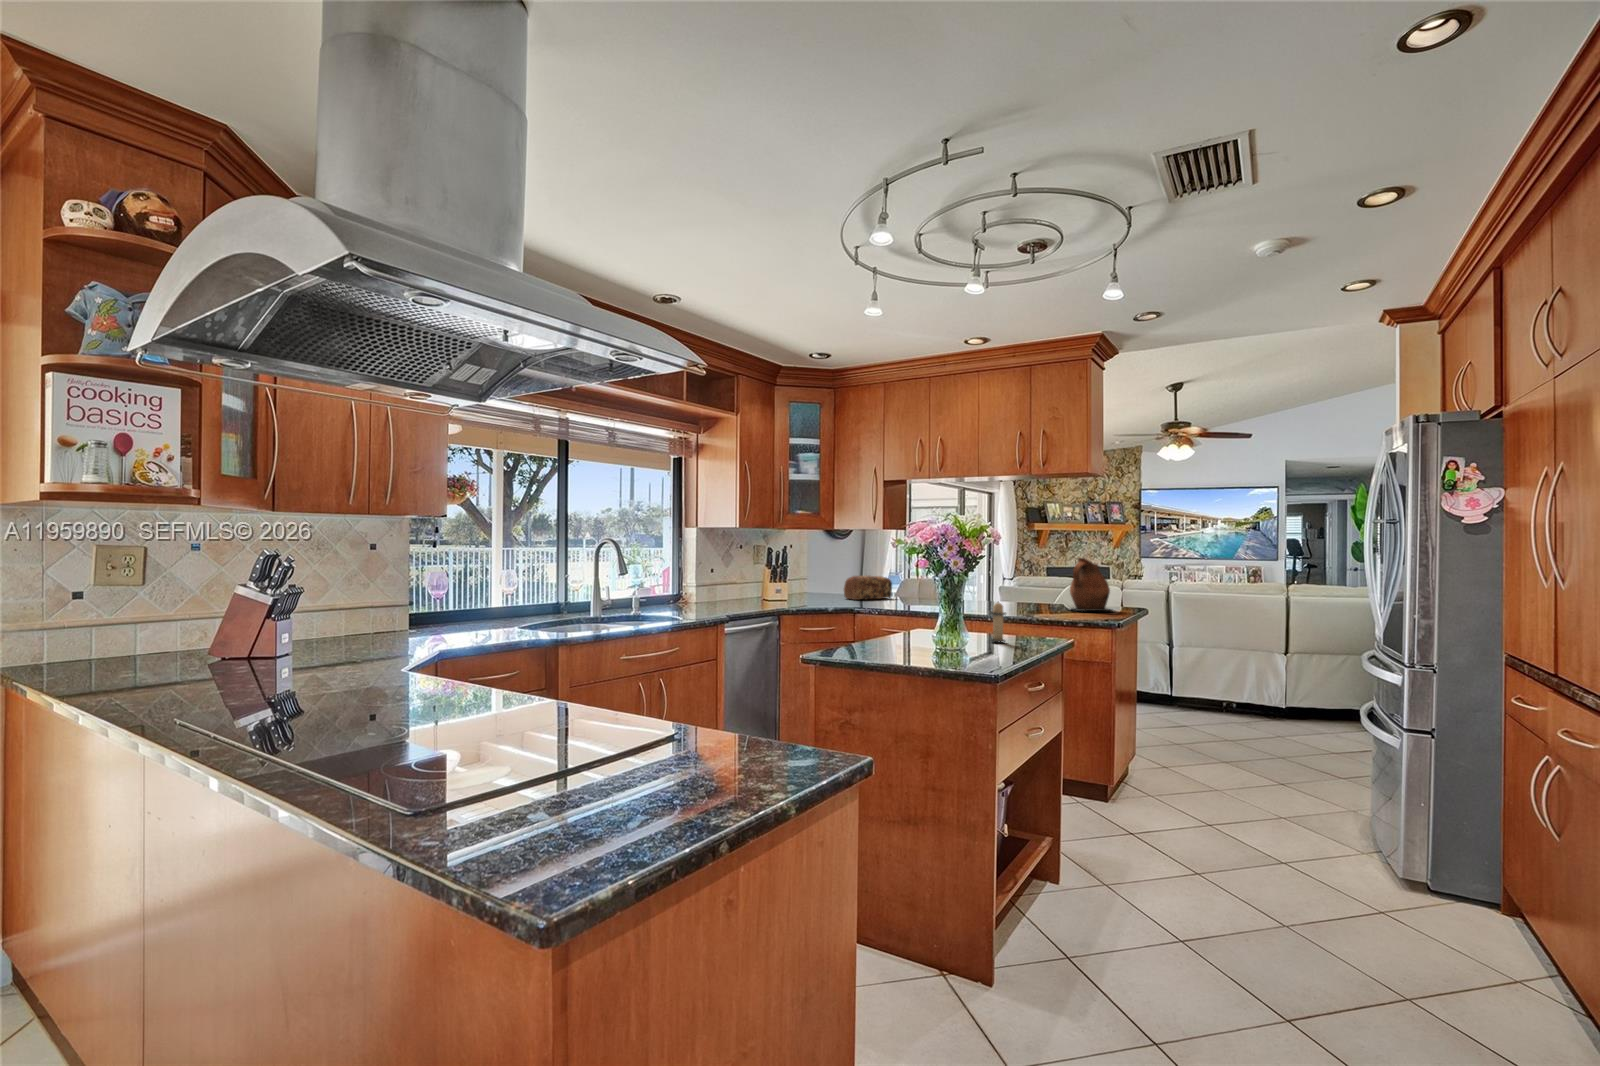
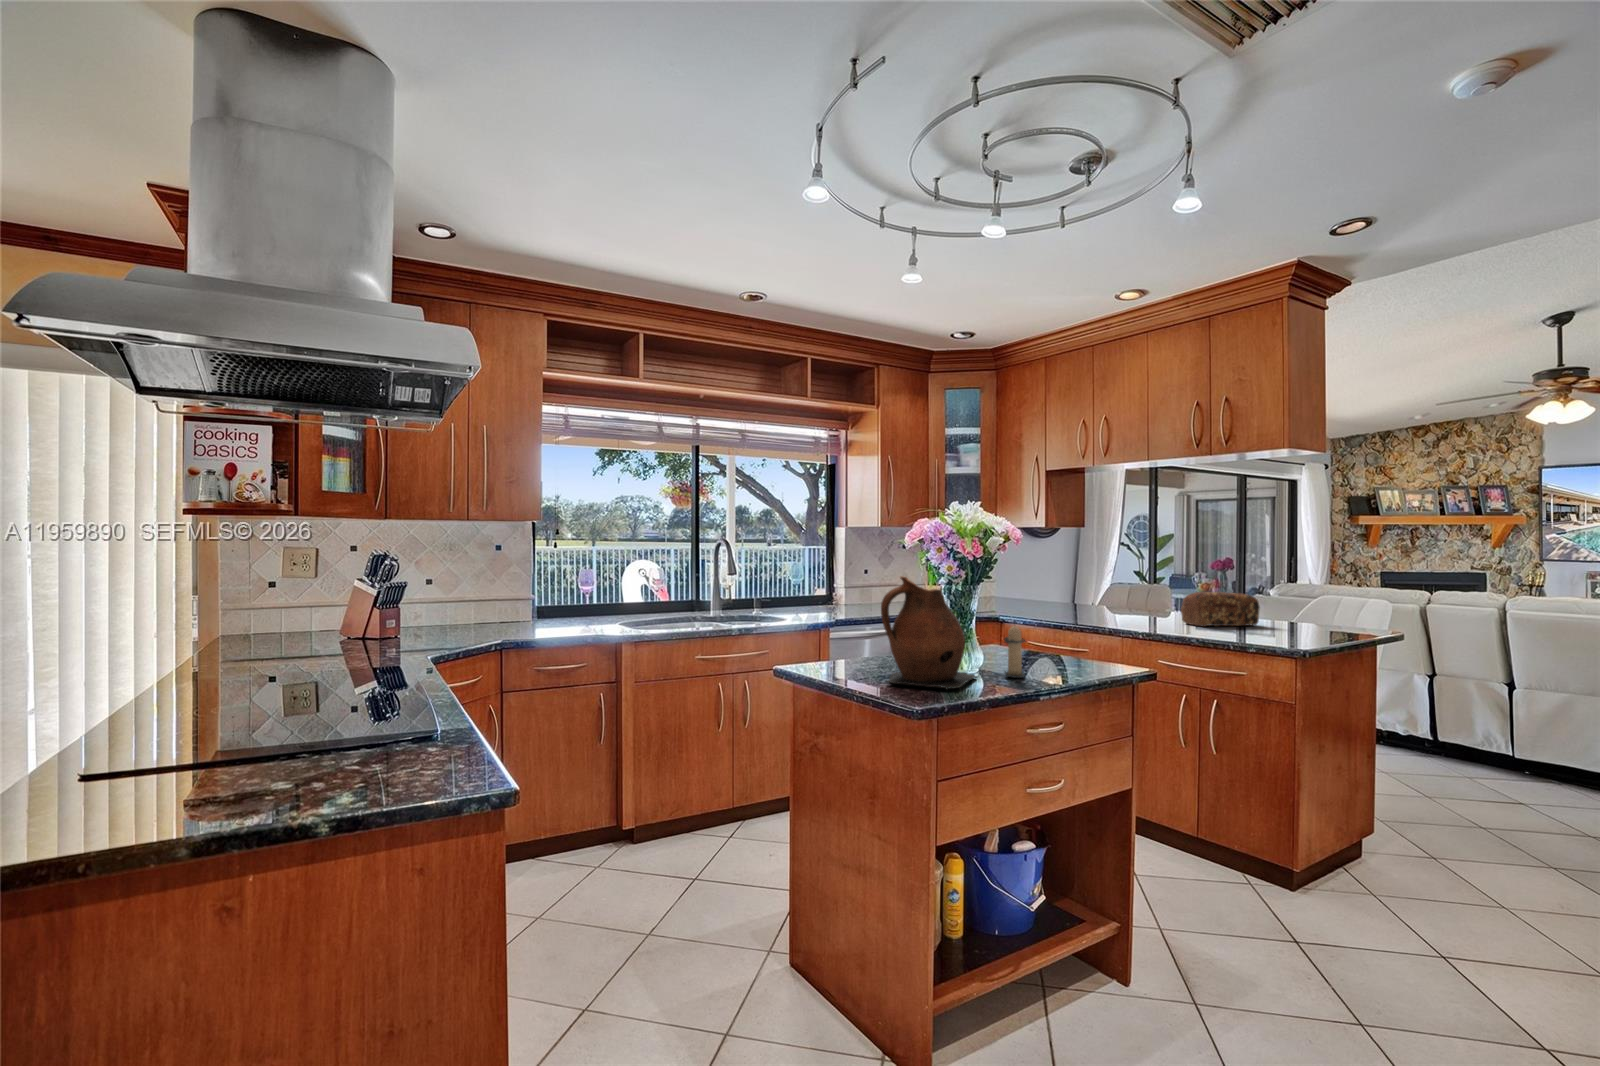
ceramic pitcher: present [1070,558,1114,611] -> present [881,576,976,690]
bread loaf: present [844,575,892,600] -> present [1181,592,1260,627]

